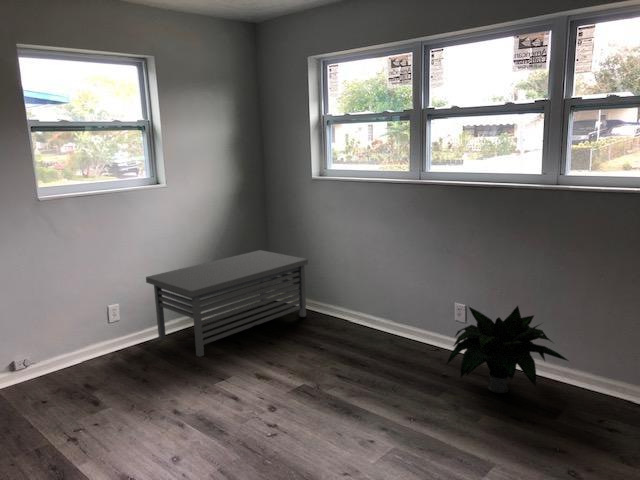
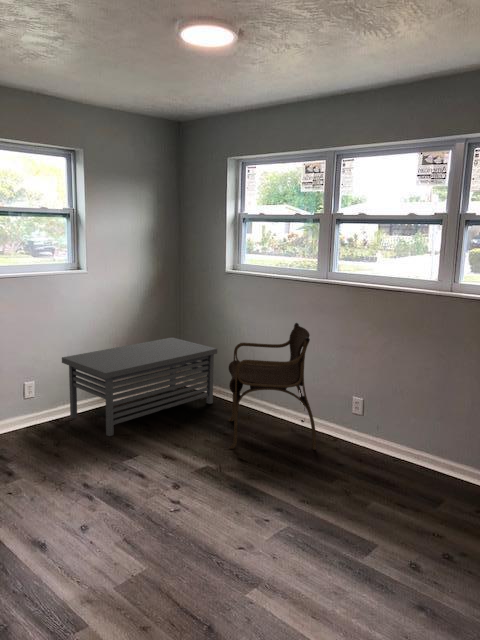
armchair: none [321,227,418,364] -> present [228,323,316,450]
potted plant: present [447,306,568,393] -> none [341,401,454,483]

